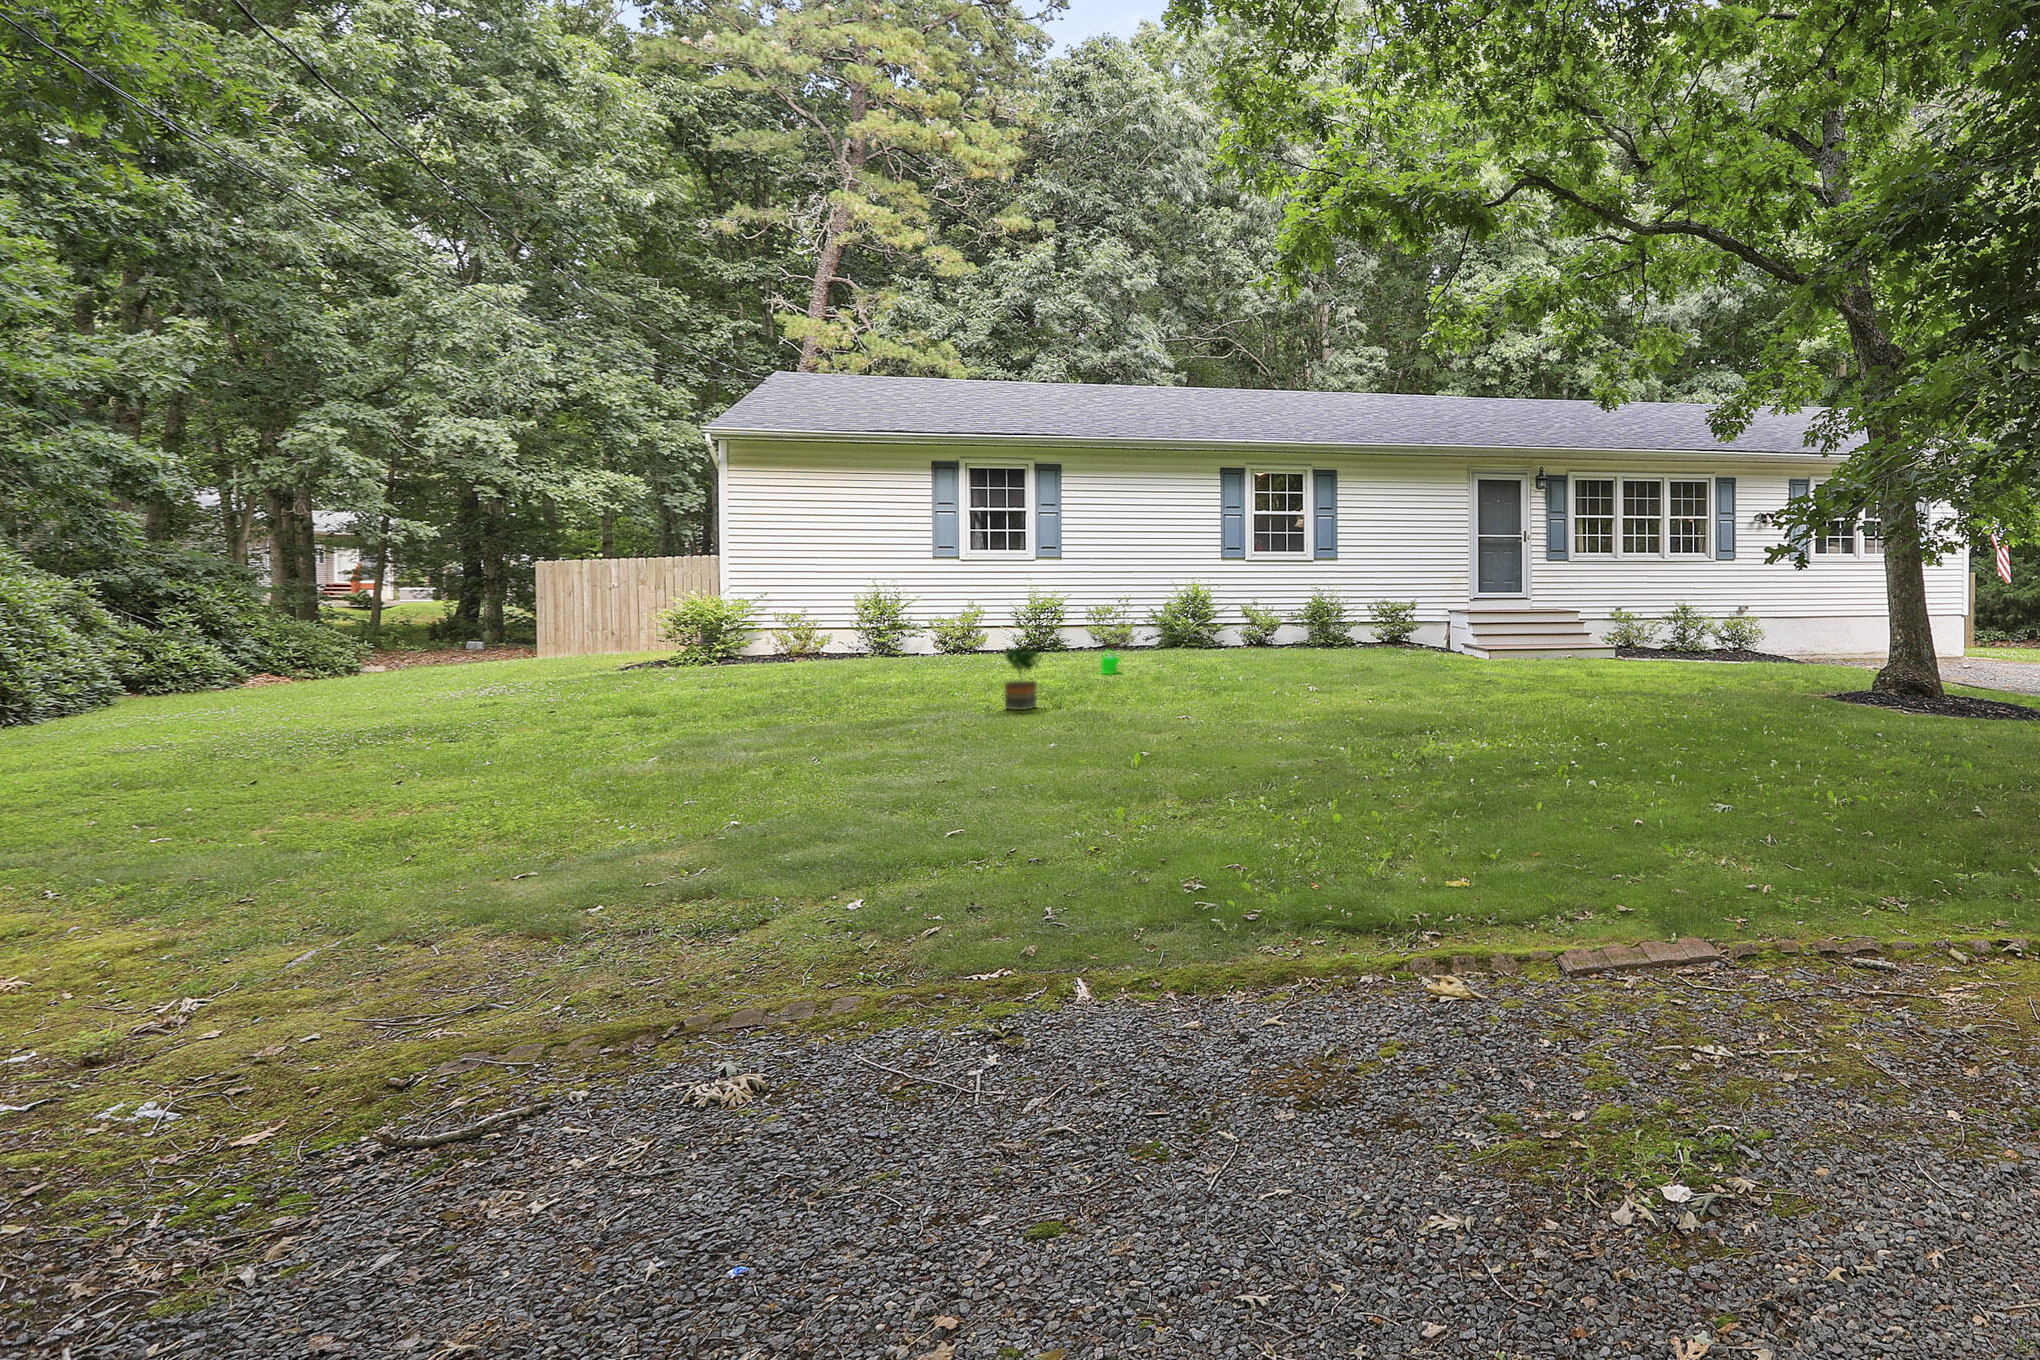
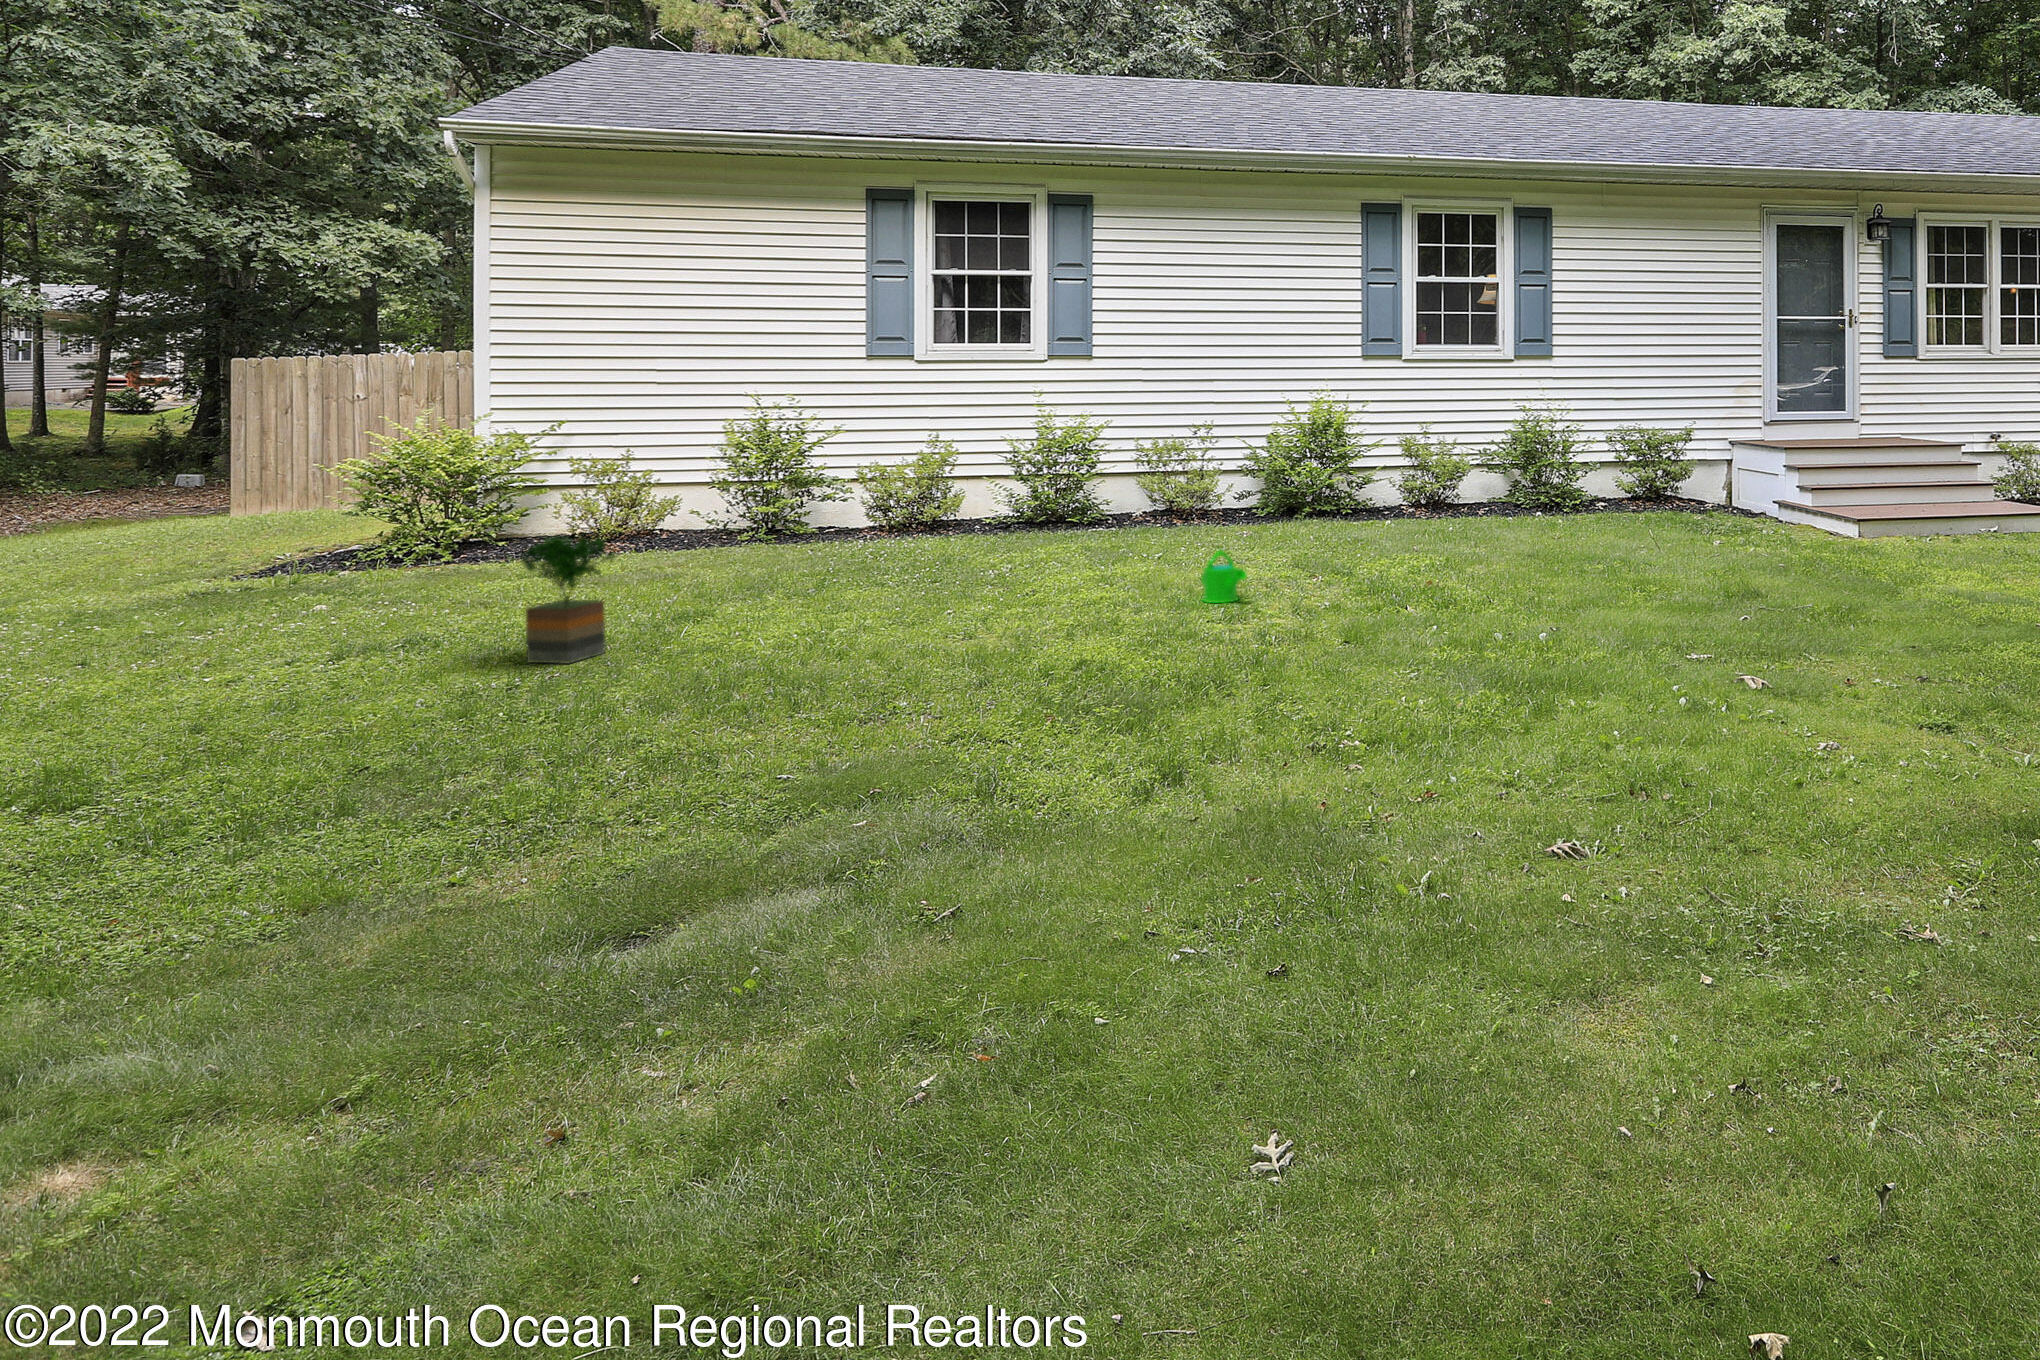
potted tree: present [1005,649,1041,710] -> present [523,537,617,664]

